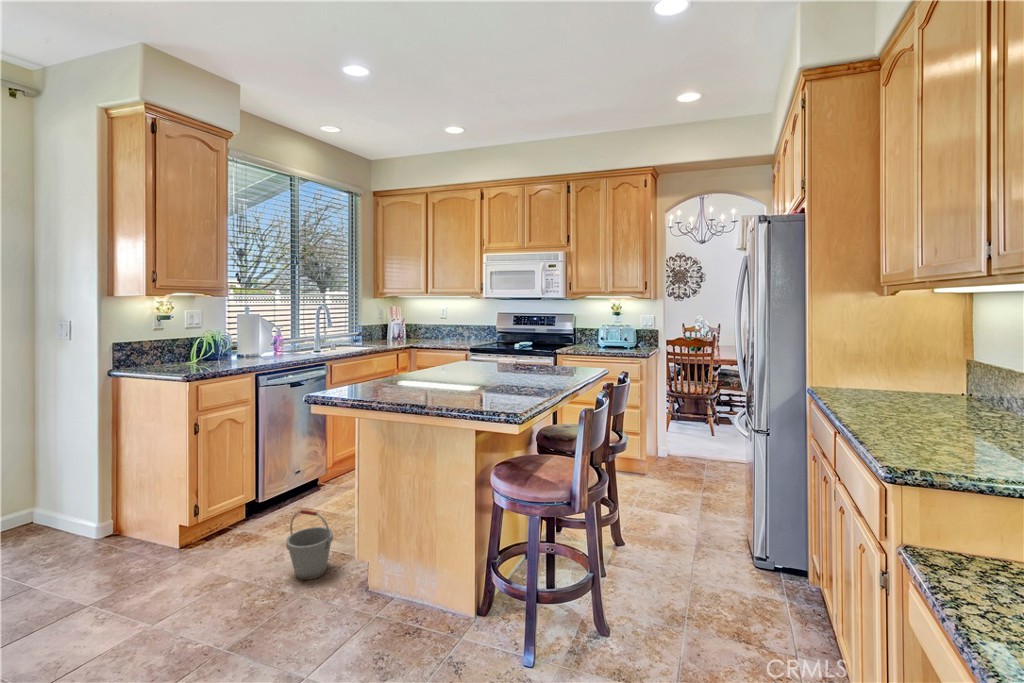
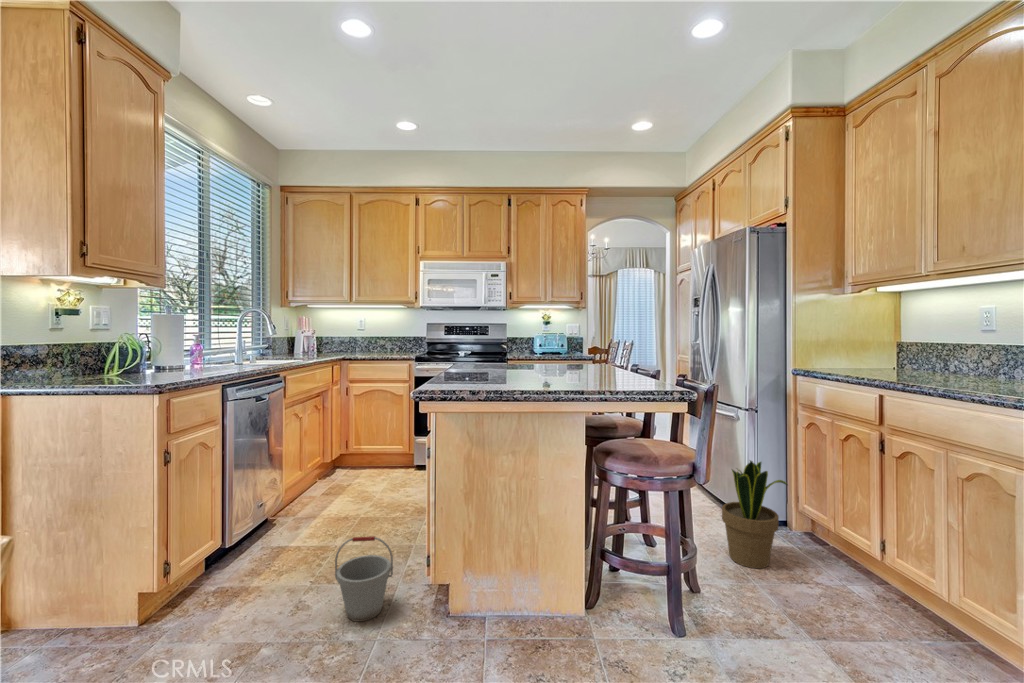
potted plant: none [682,498,757,631] -> present [722,461,787,568]

